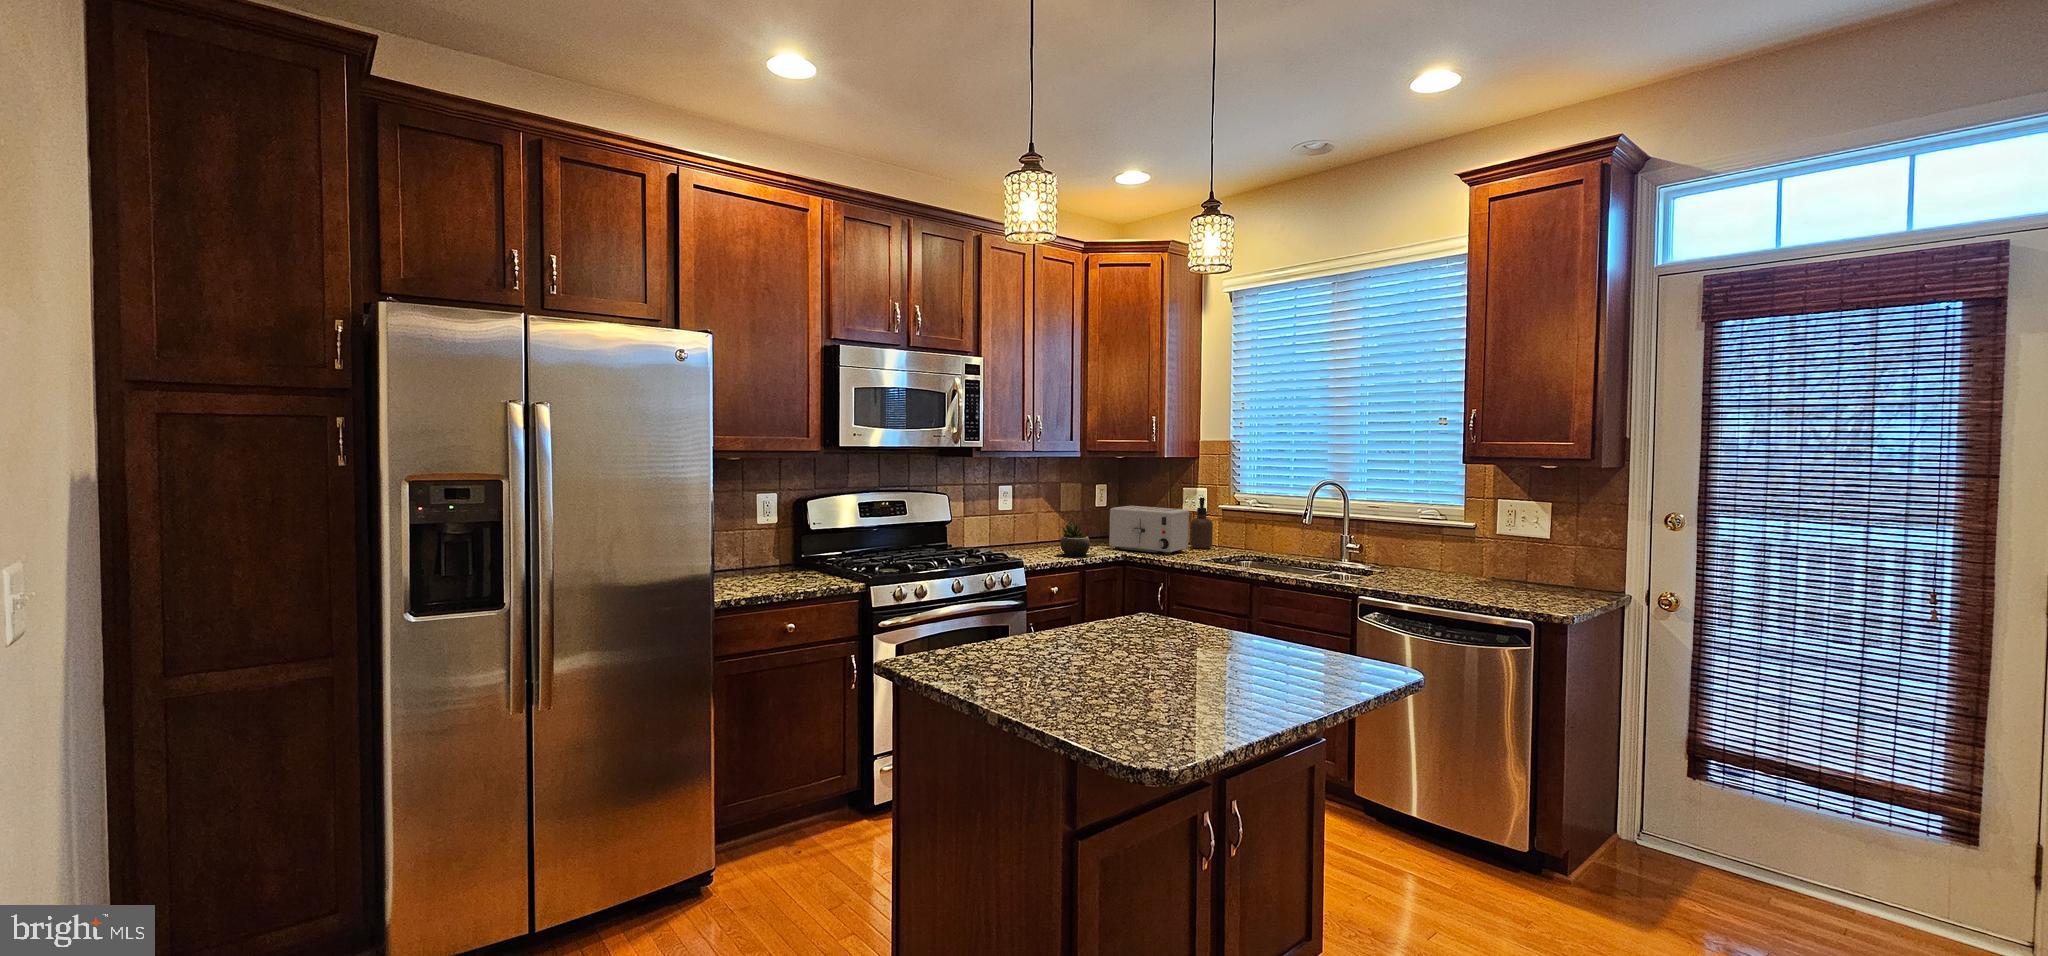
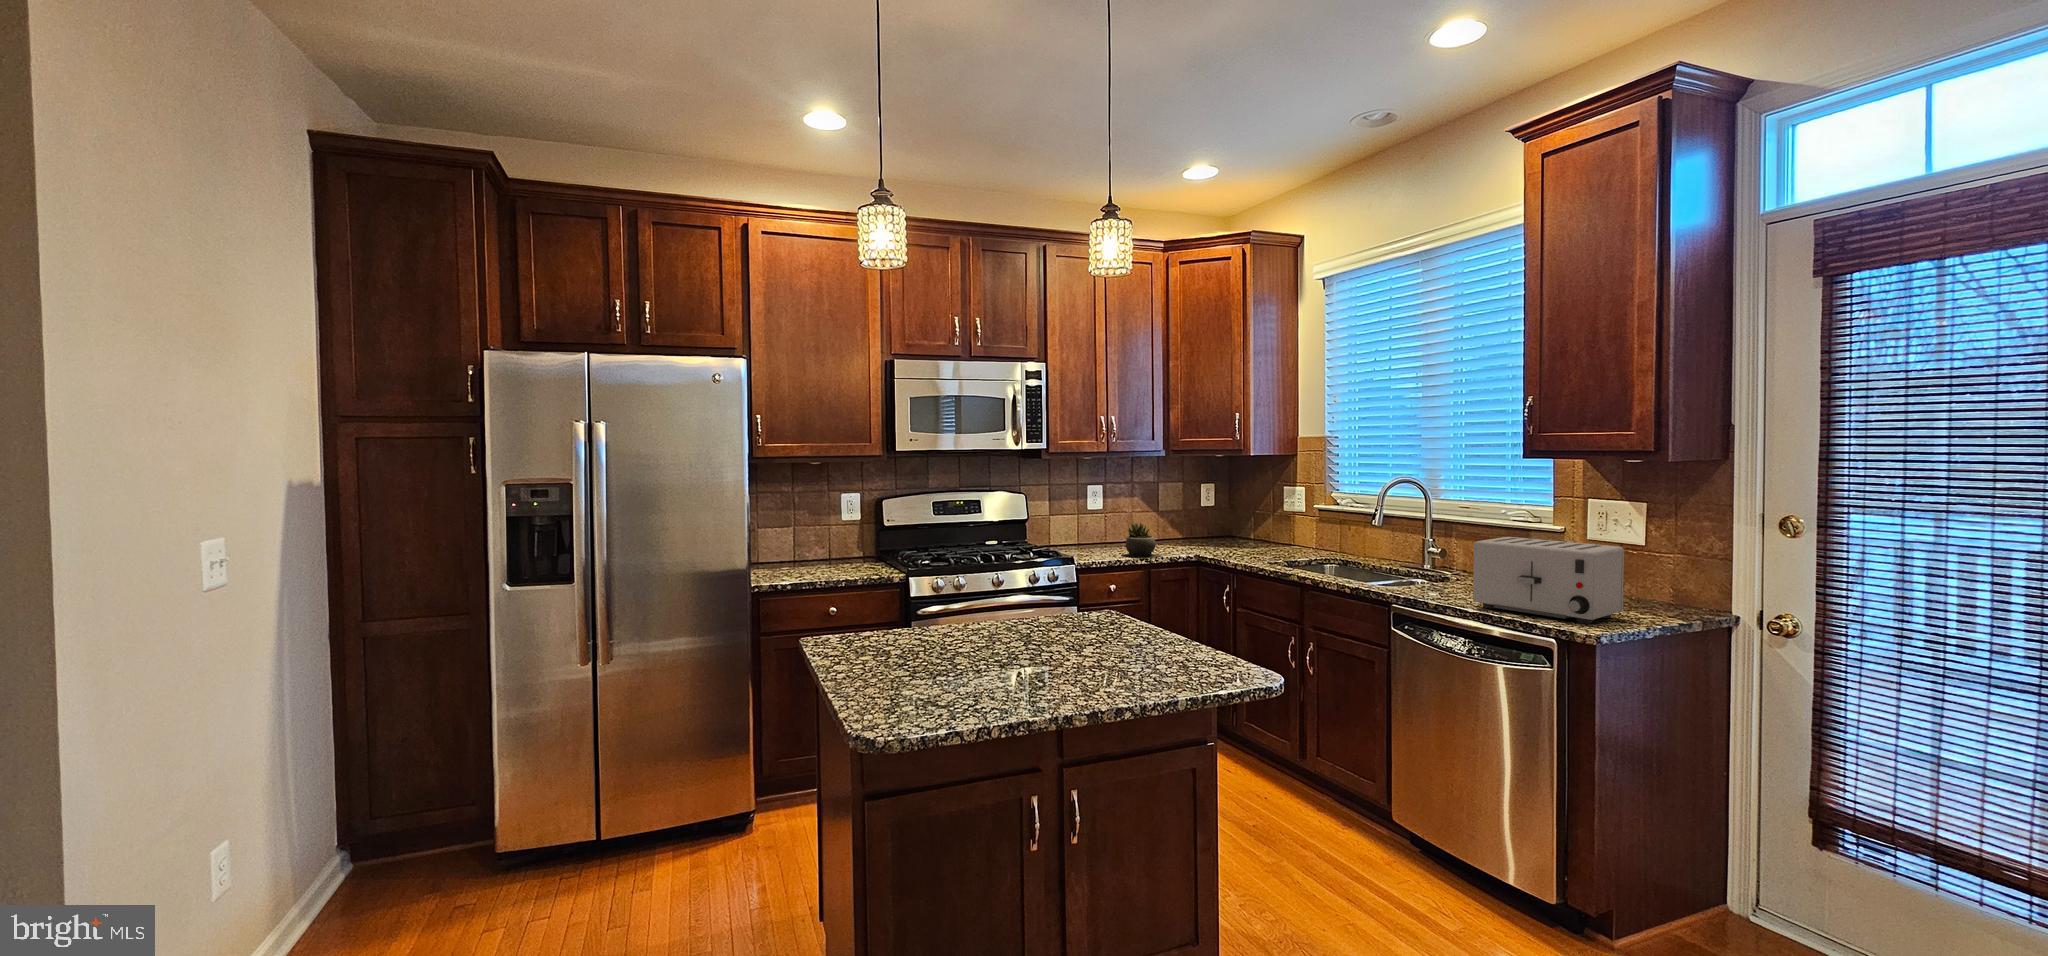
soap dispenser: present [1190,498,1213,549] -> none [1285,498,1309,552]
toaster: present [1109,506,1189,555] -> present [1473,537,1624,624]

